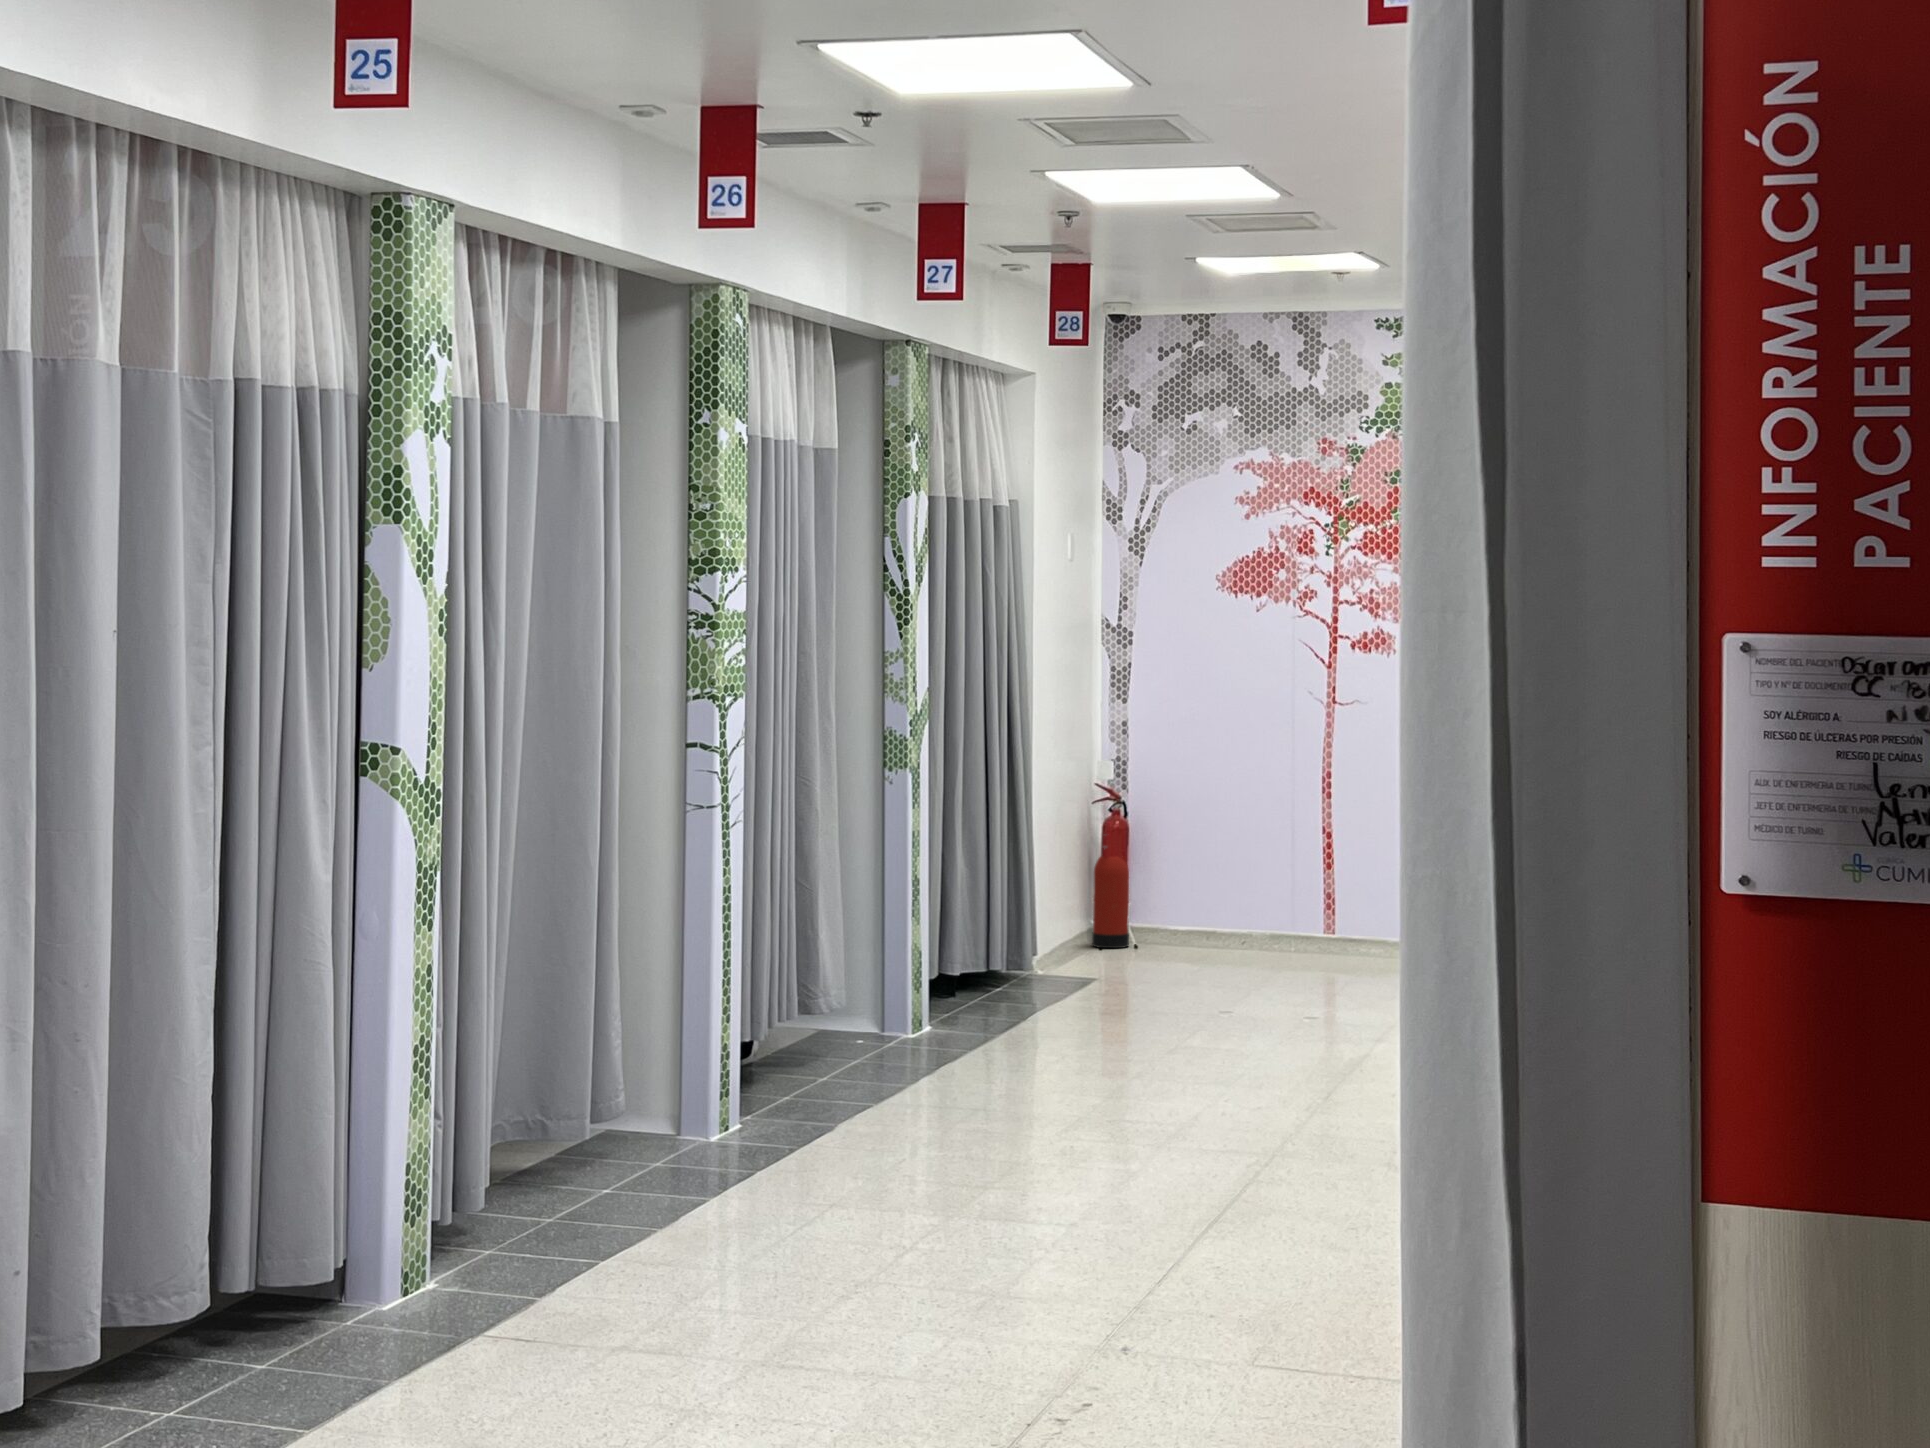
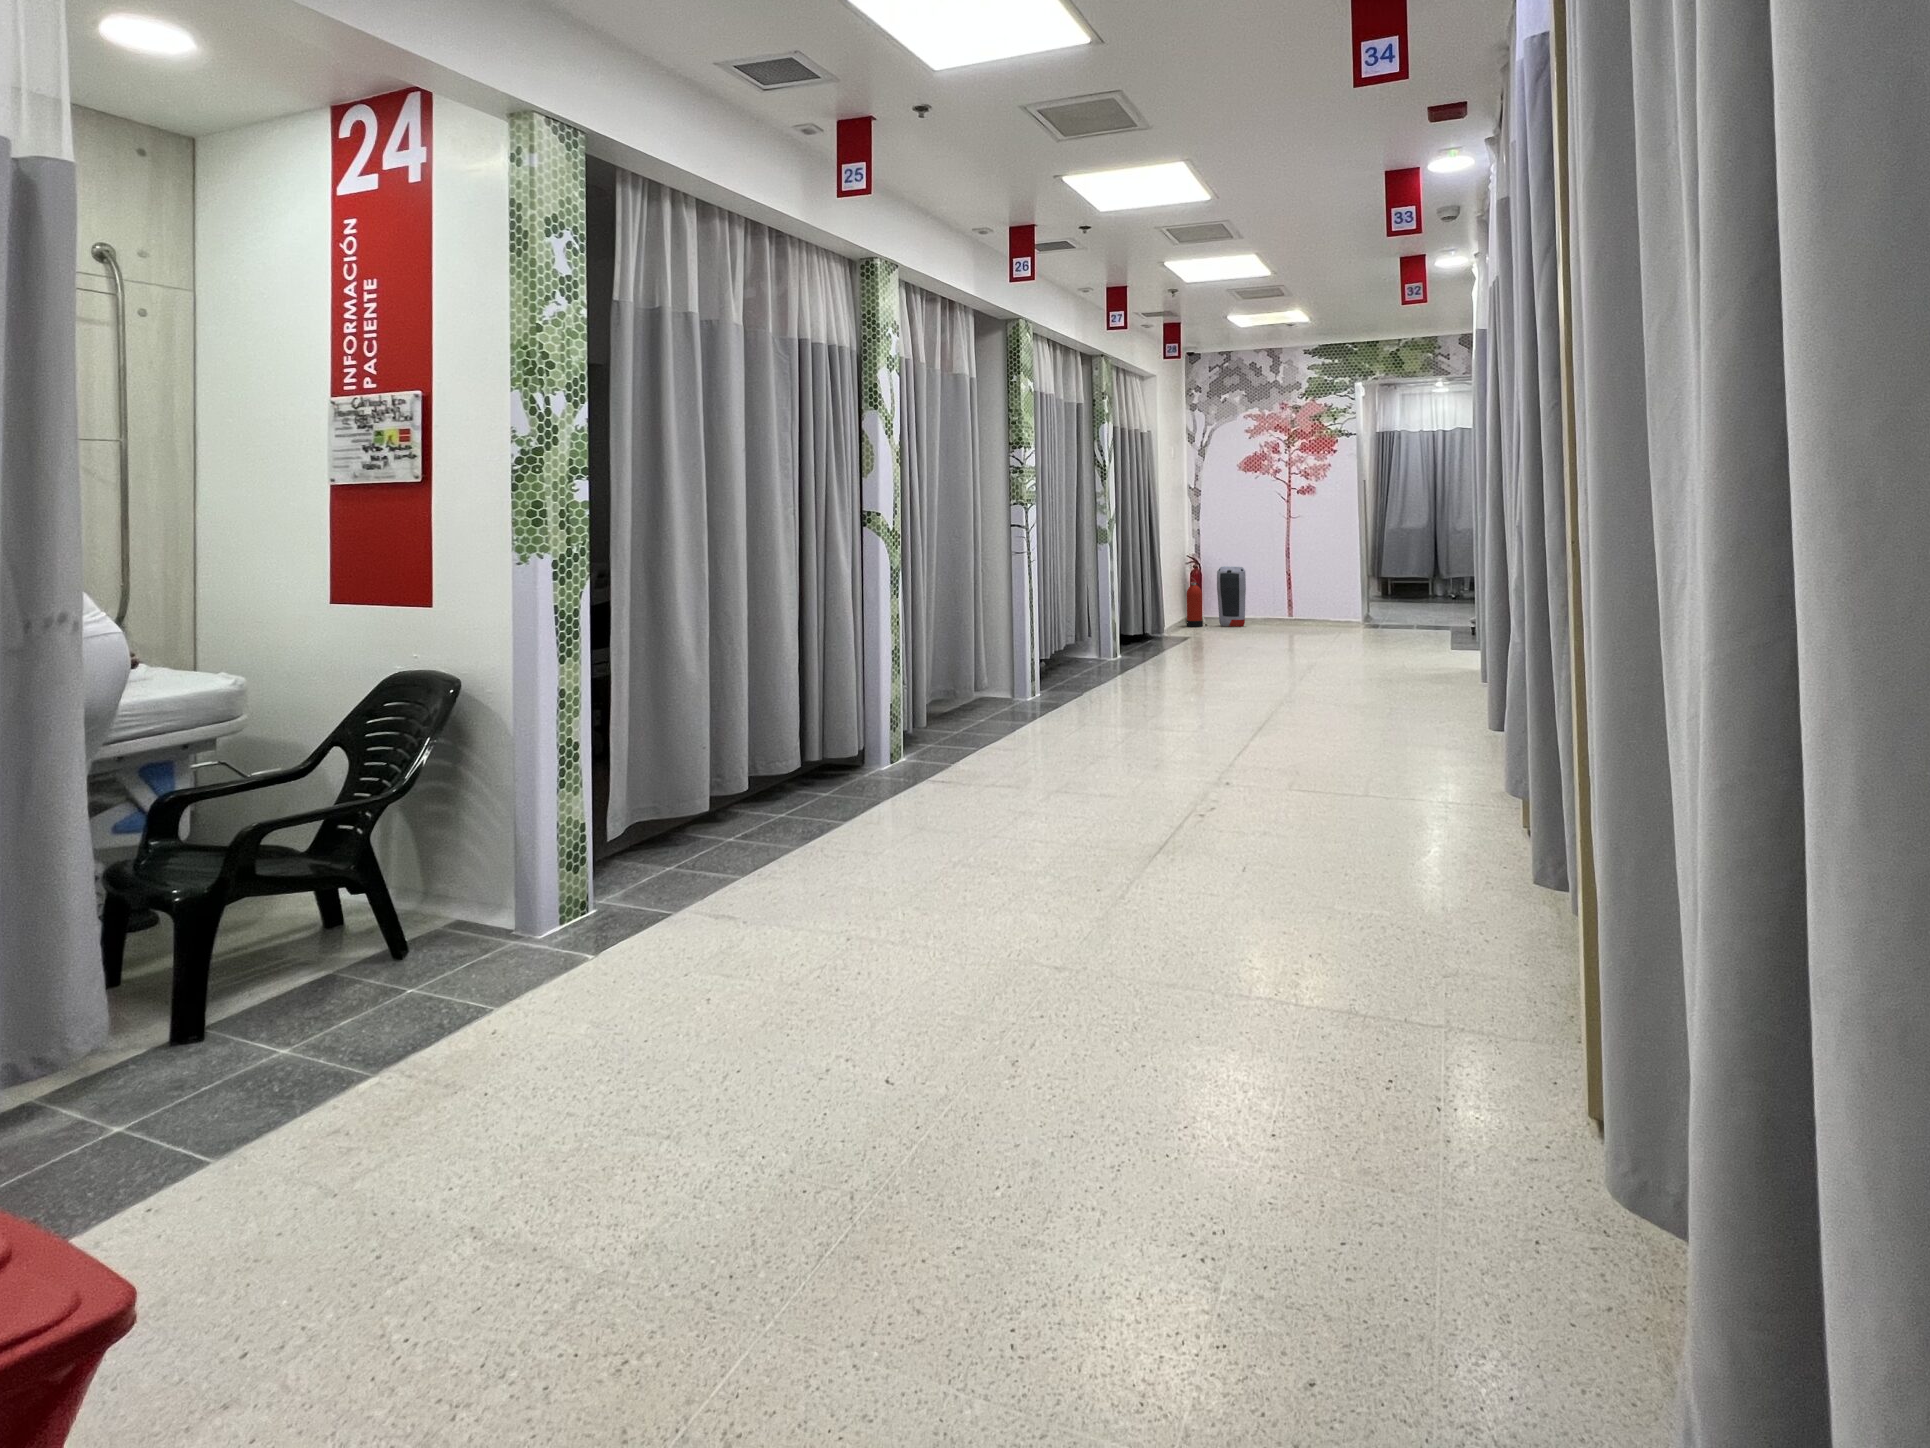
air purifier: none [1163,811,1228,949] -> present [1217,566,1246,627]

